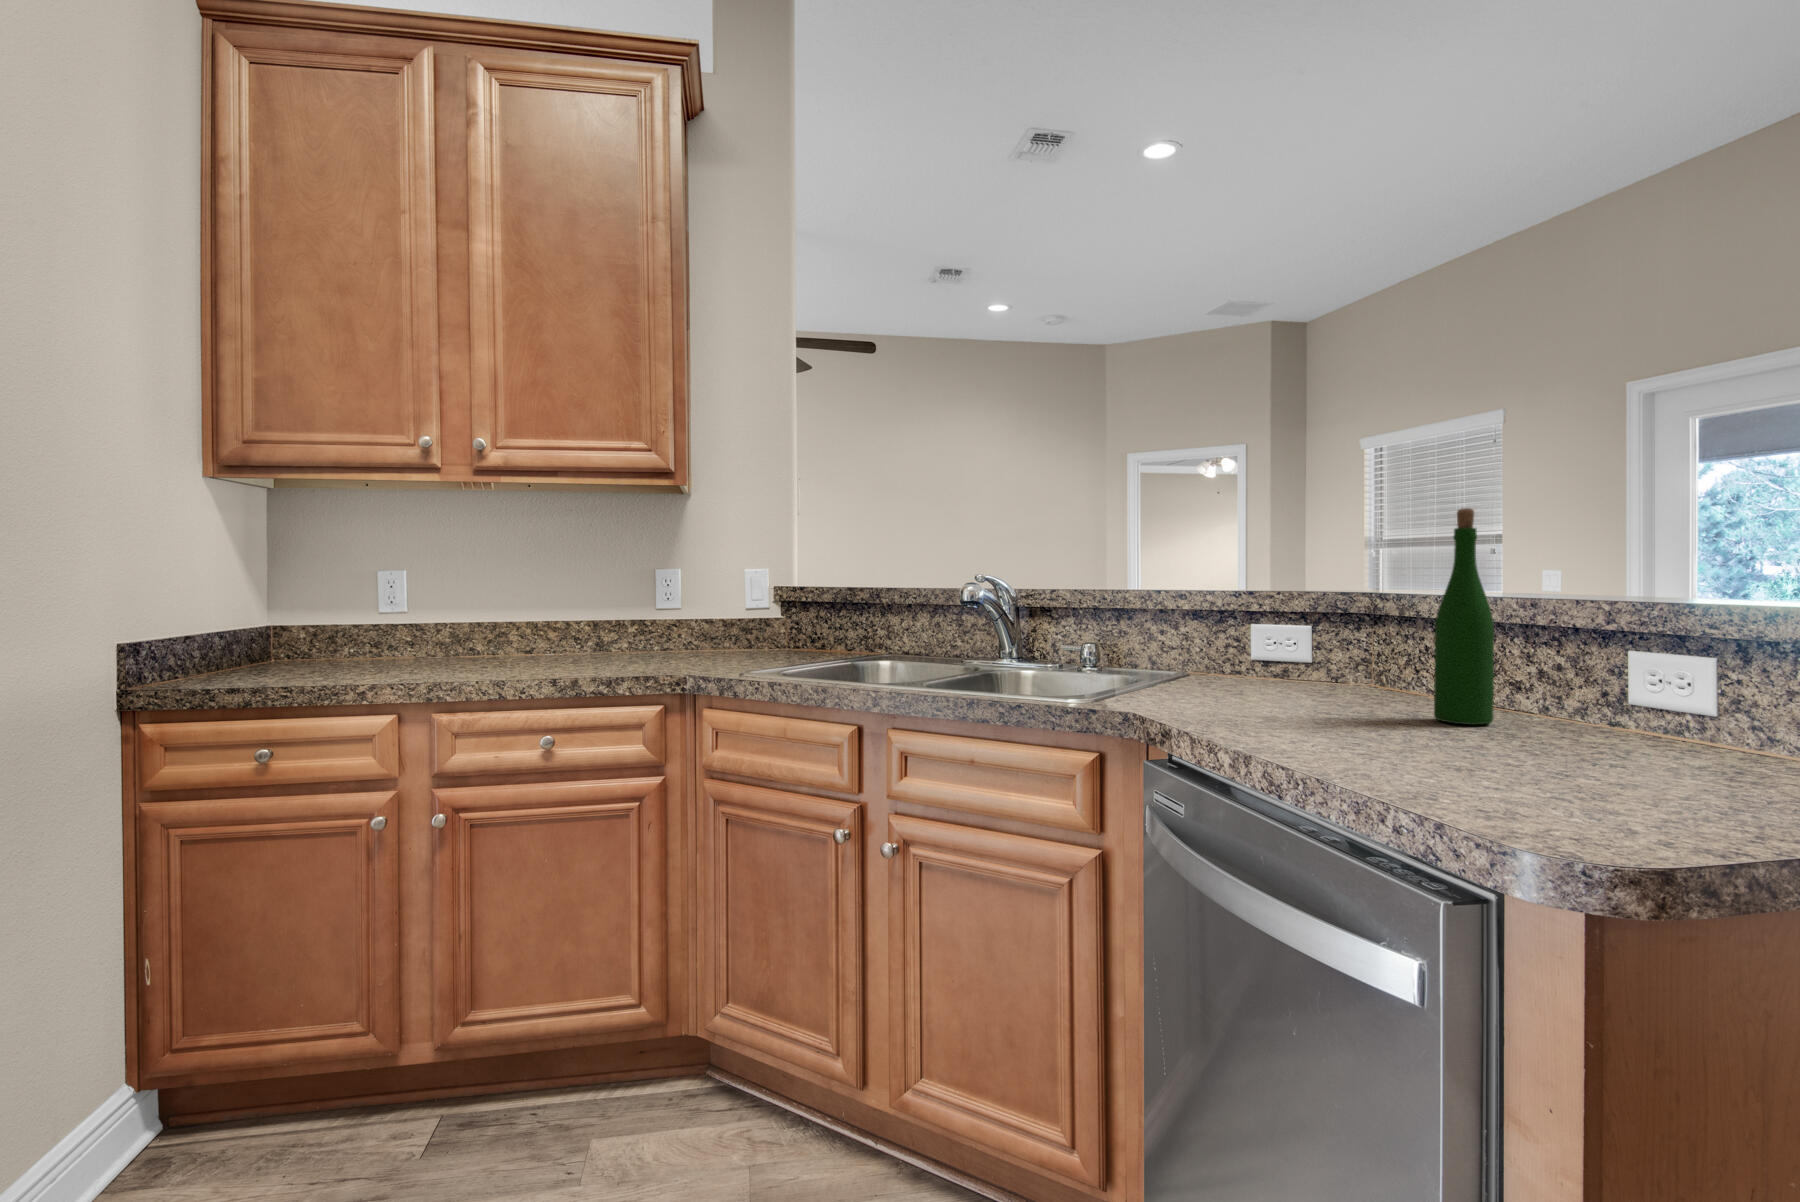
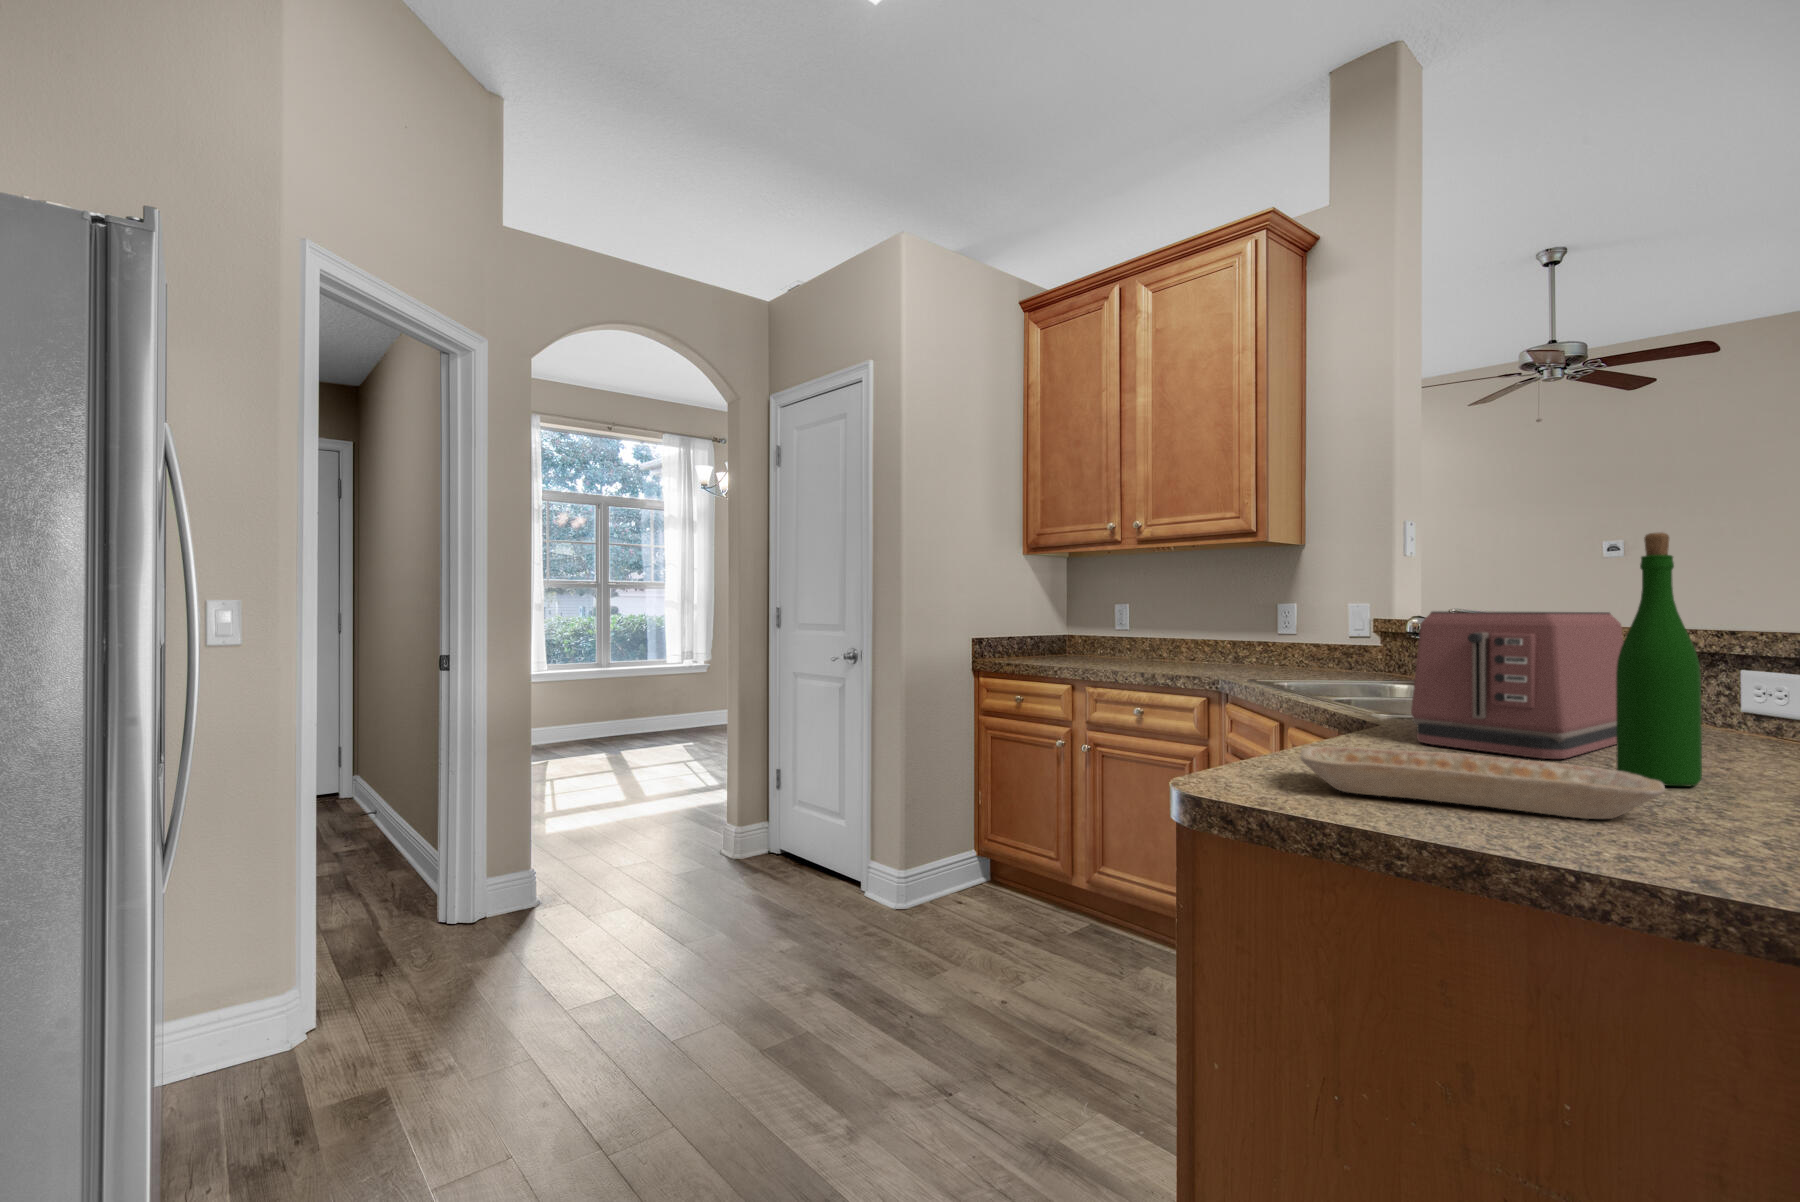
toaster: none [1157,577,1365,720] -> present [1411,611,1623,759]
tray: none [1464,716,1698,785] -> present [1300,747,1665,819]

